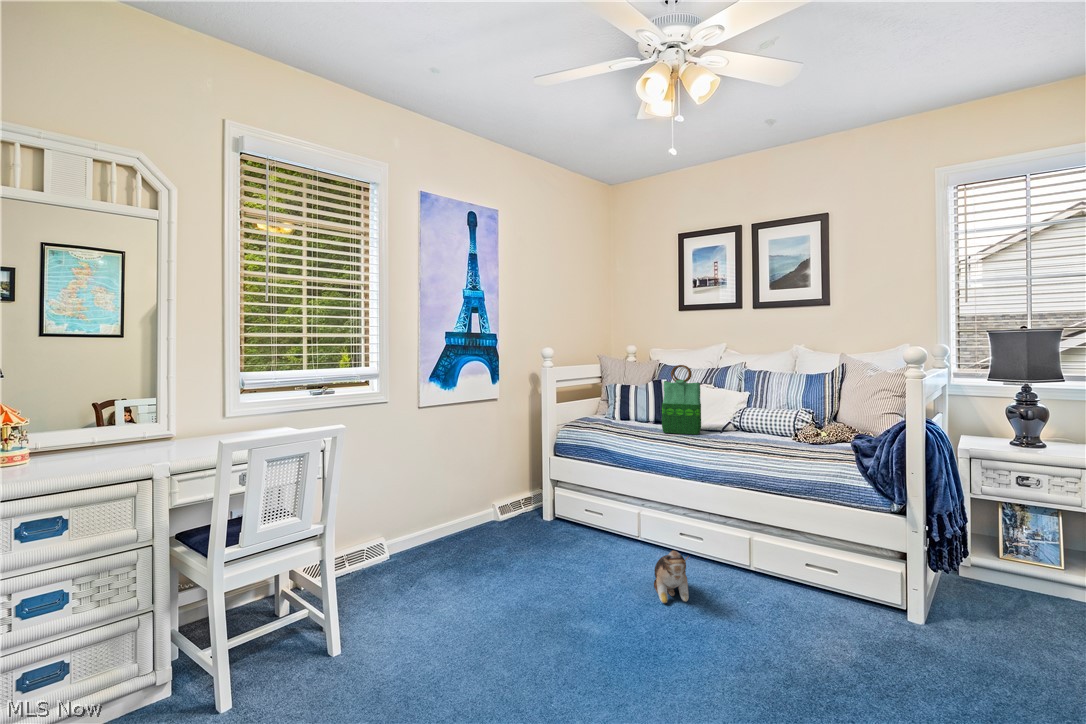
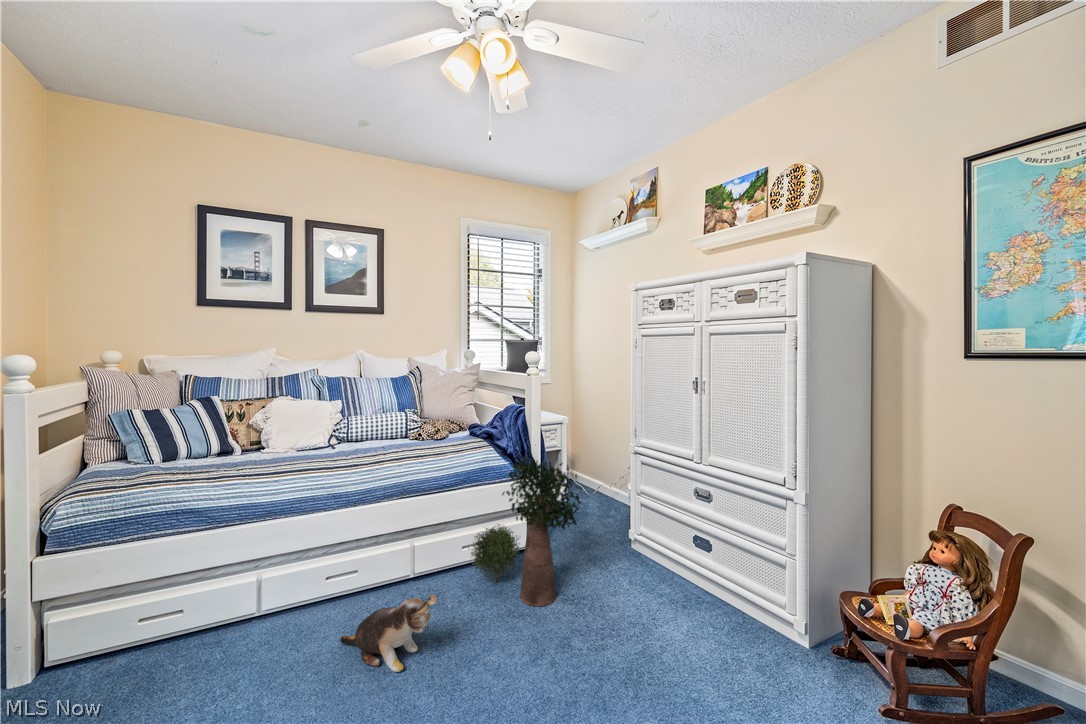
tote bag: present [662,365,701,435] -> none [268,373,323,463]
potted plant: none [788,470,907,653] -> present [471,454,582,606]

